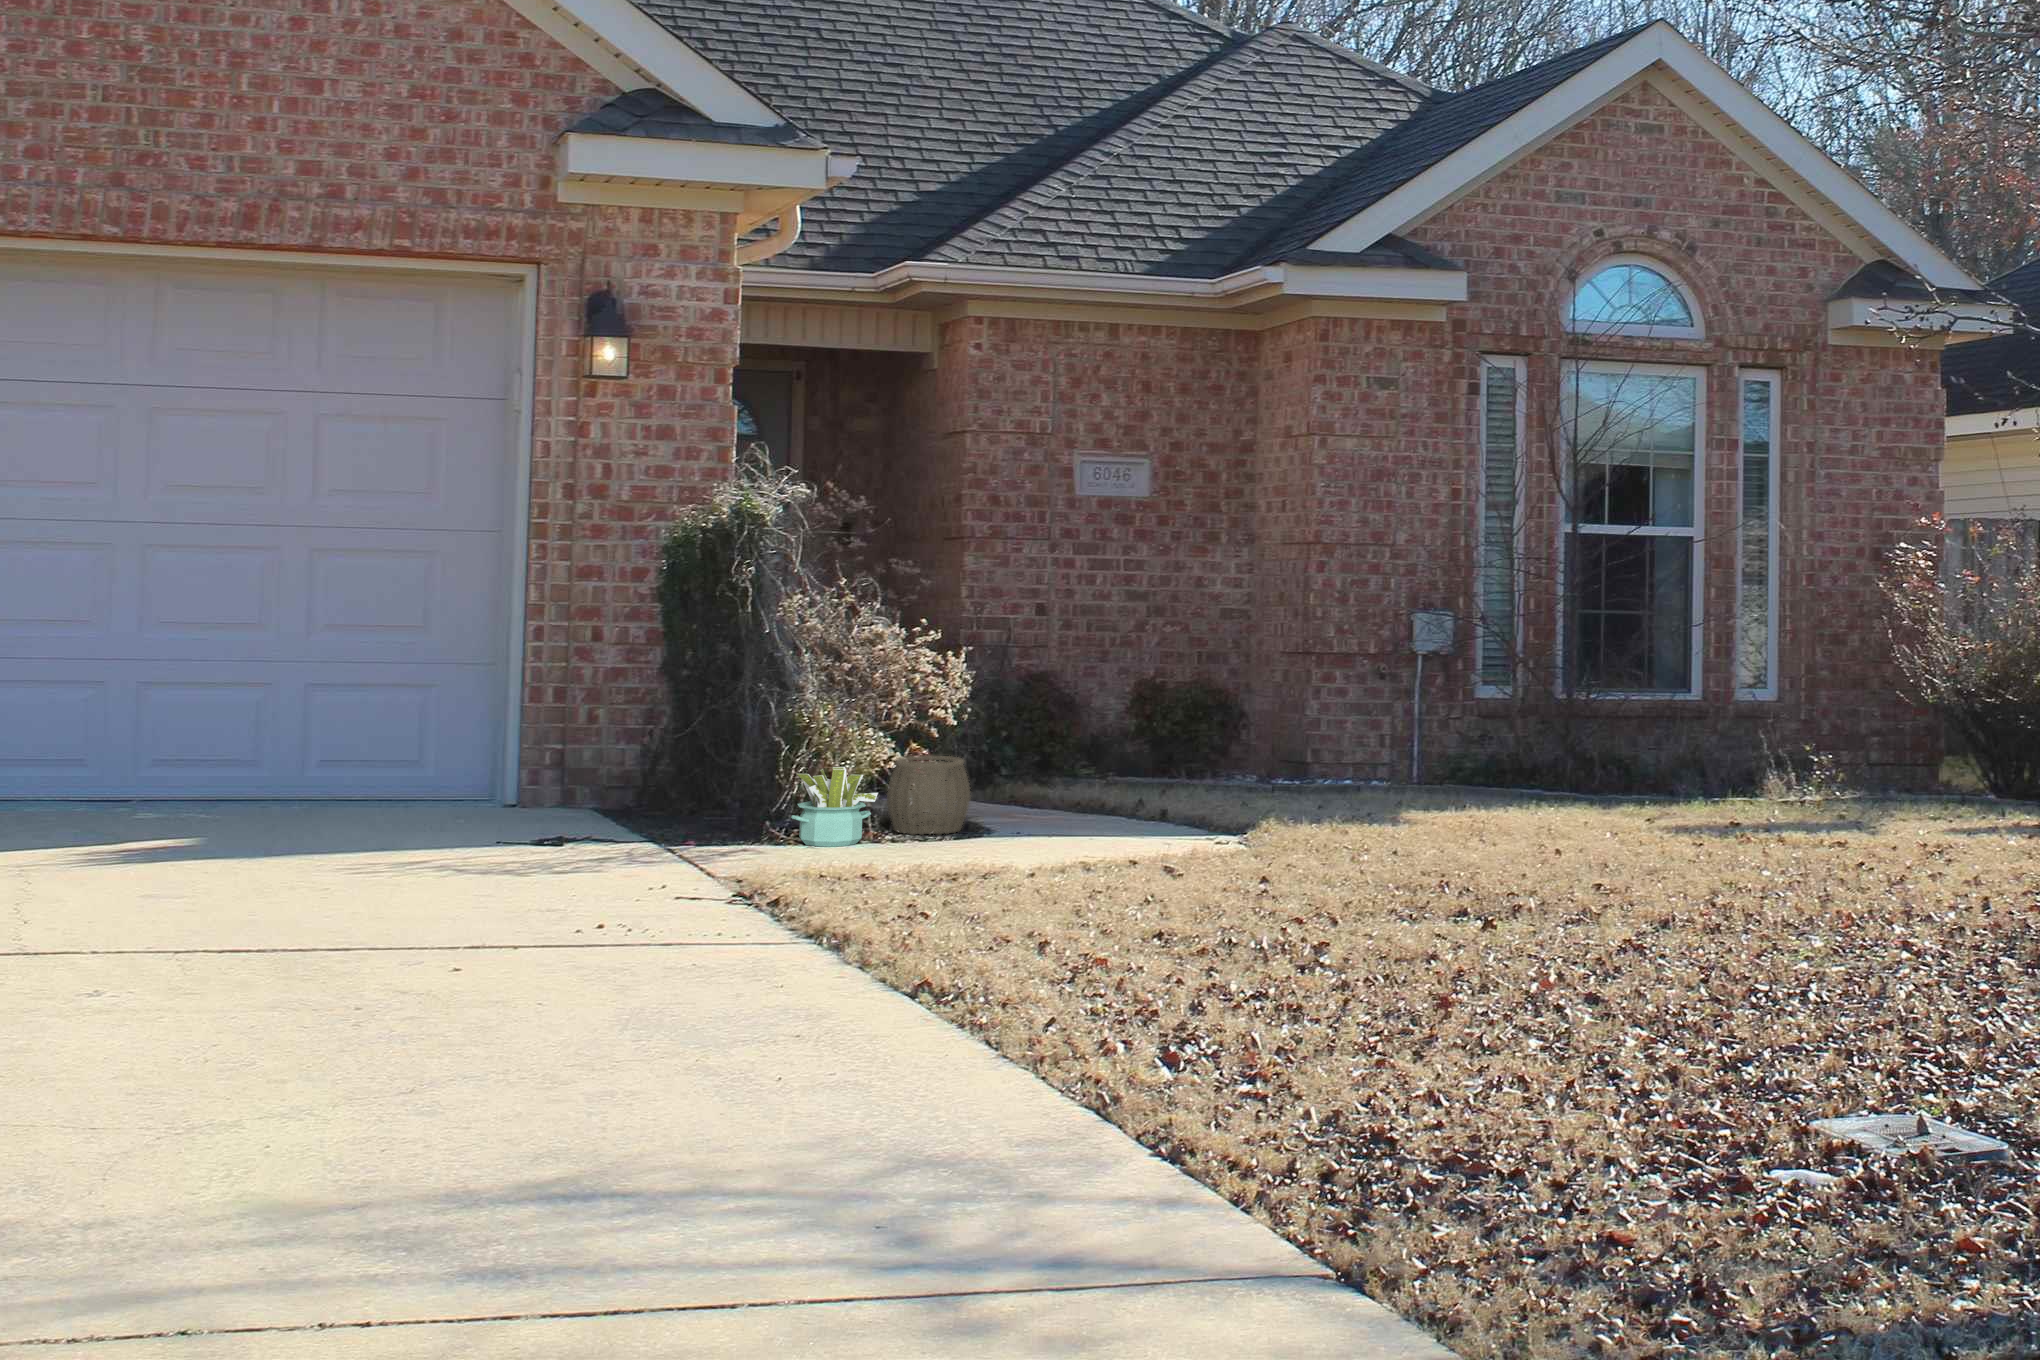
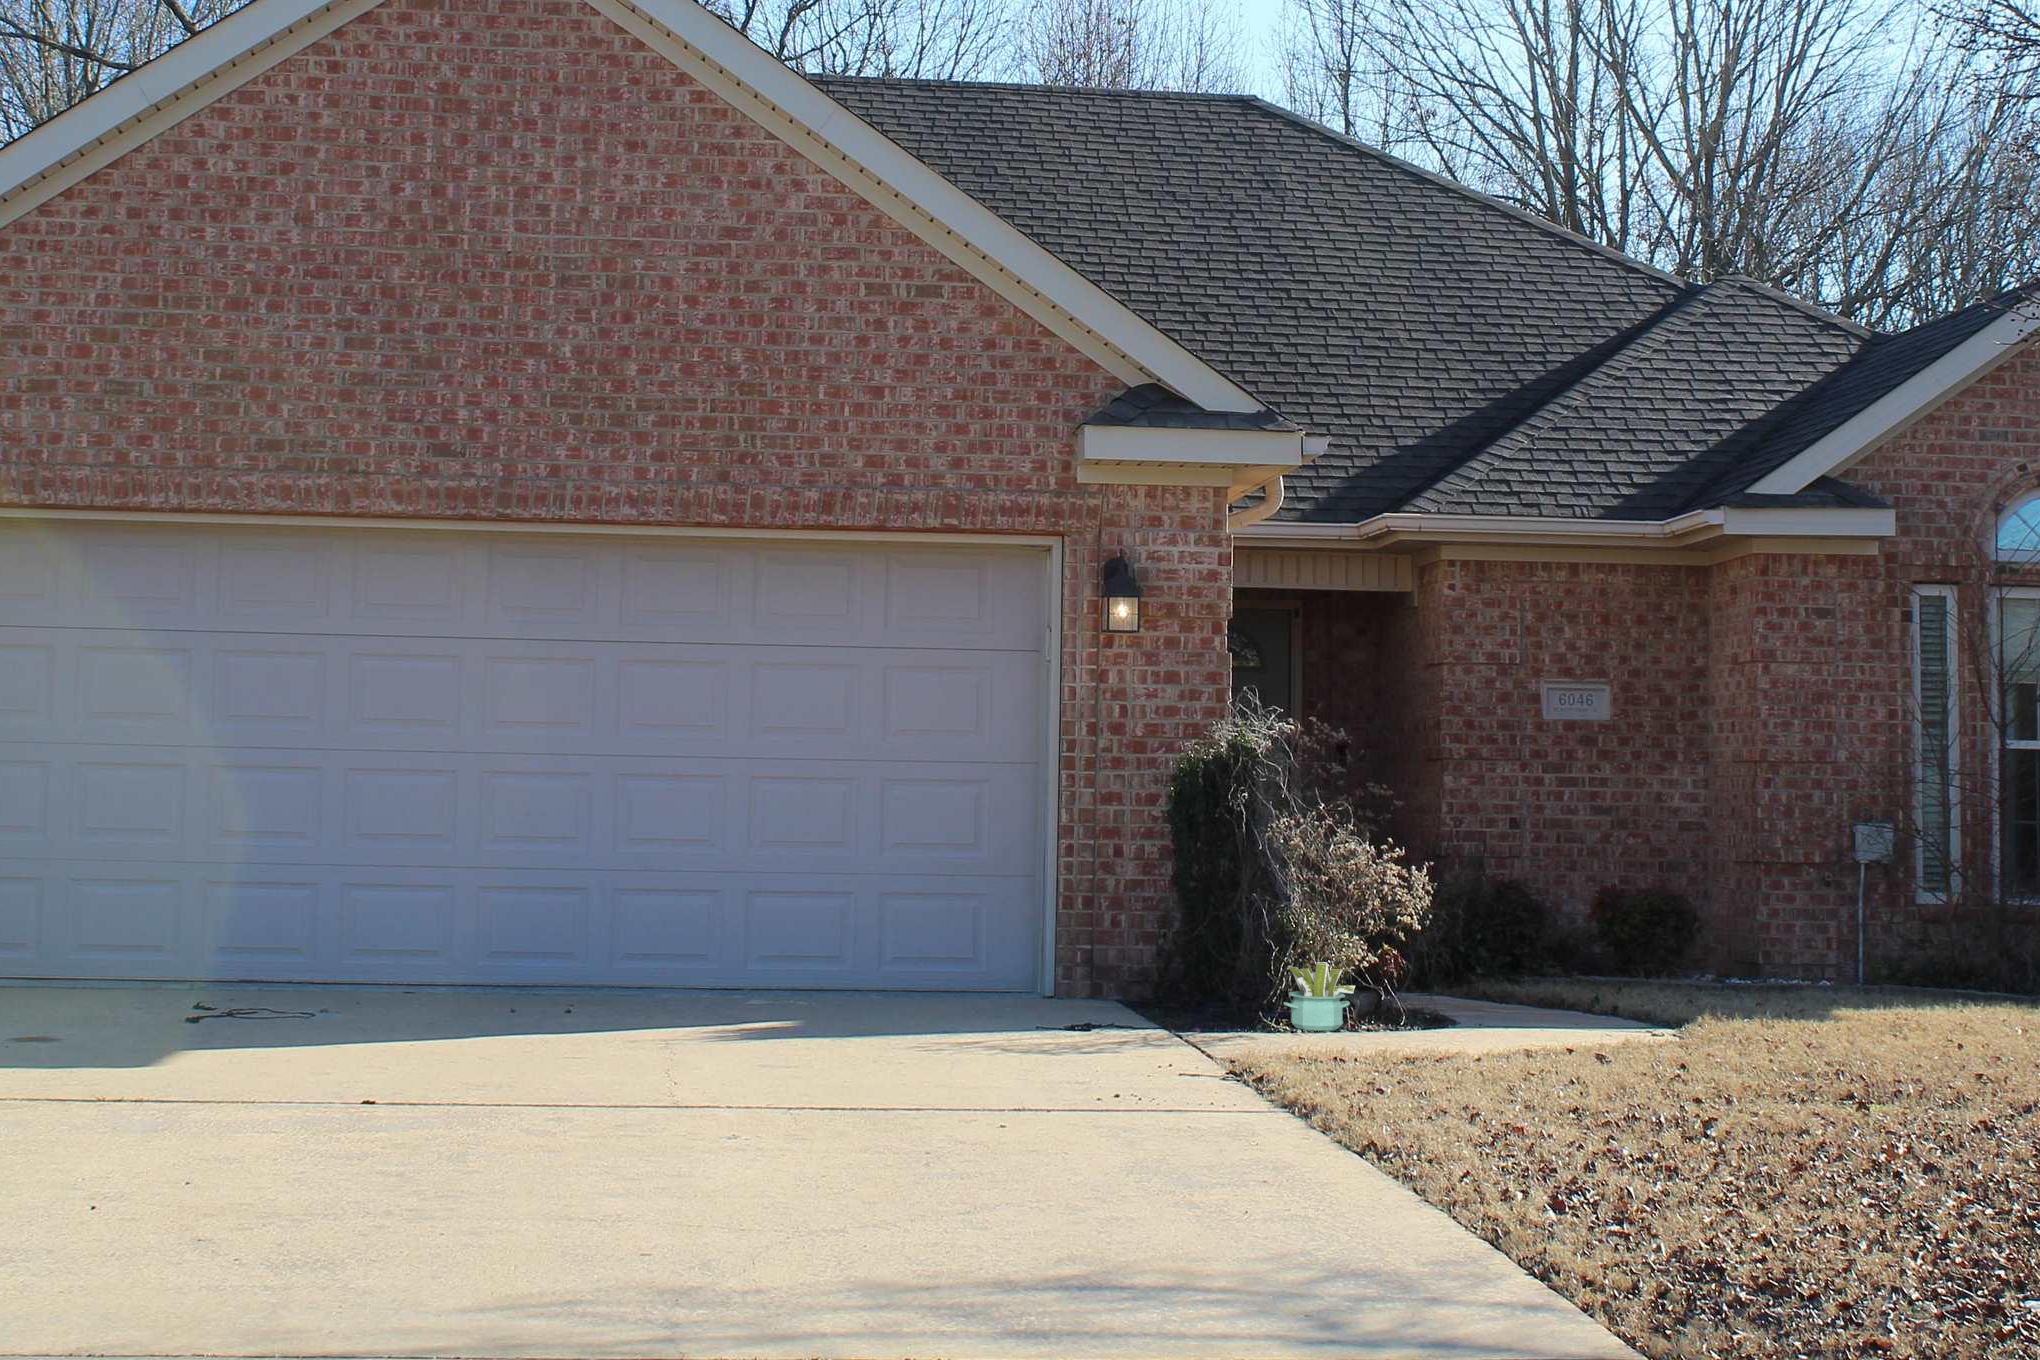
woven basket: present [887,756,970,835] -> none [1364,955,1436,1025]

